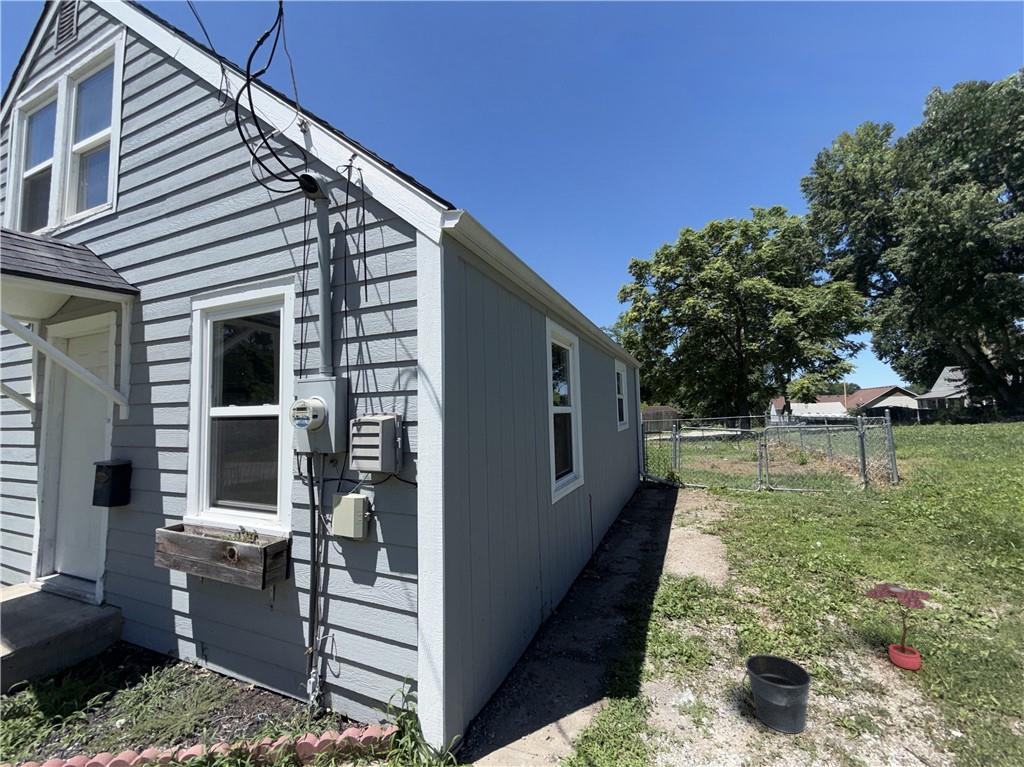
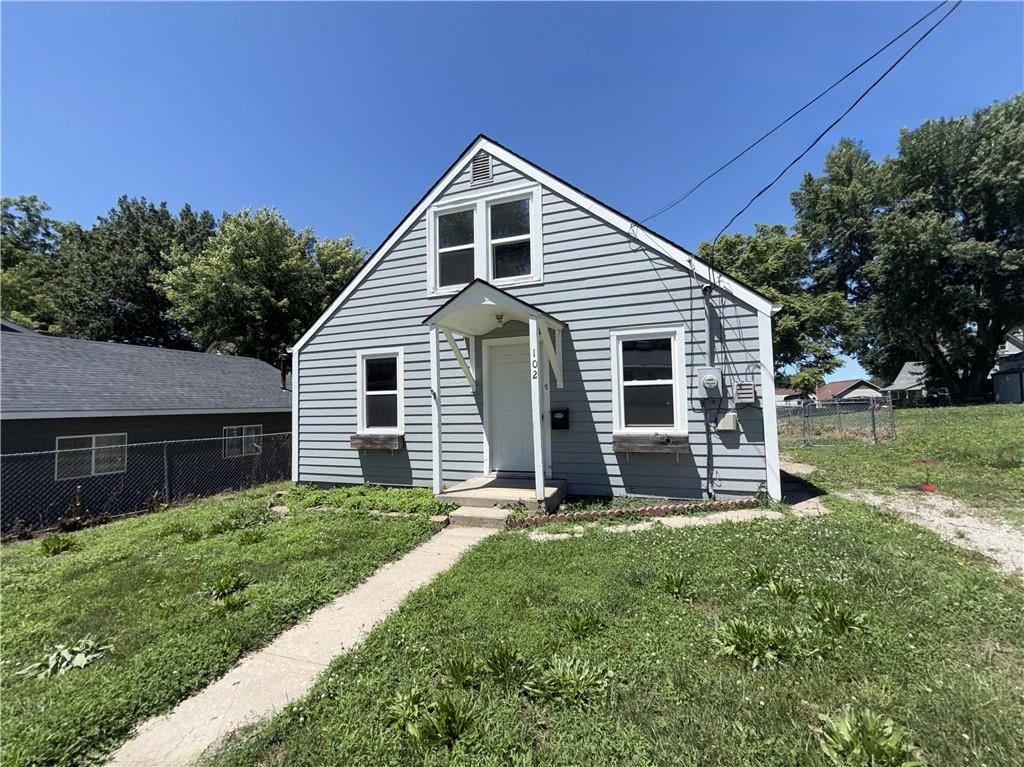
bucket: present [743,654,811,733] -> none [869,481,900,503]

